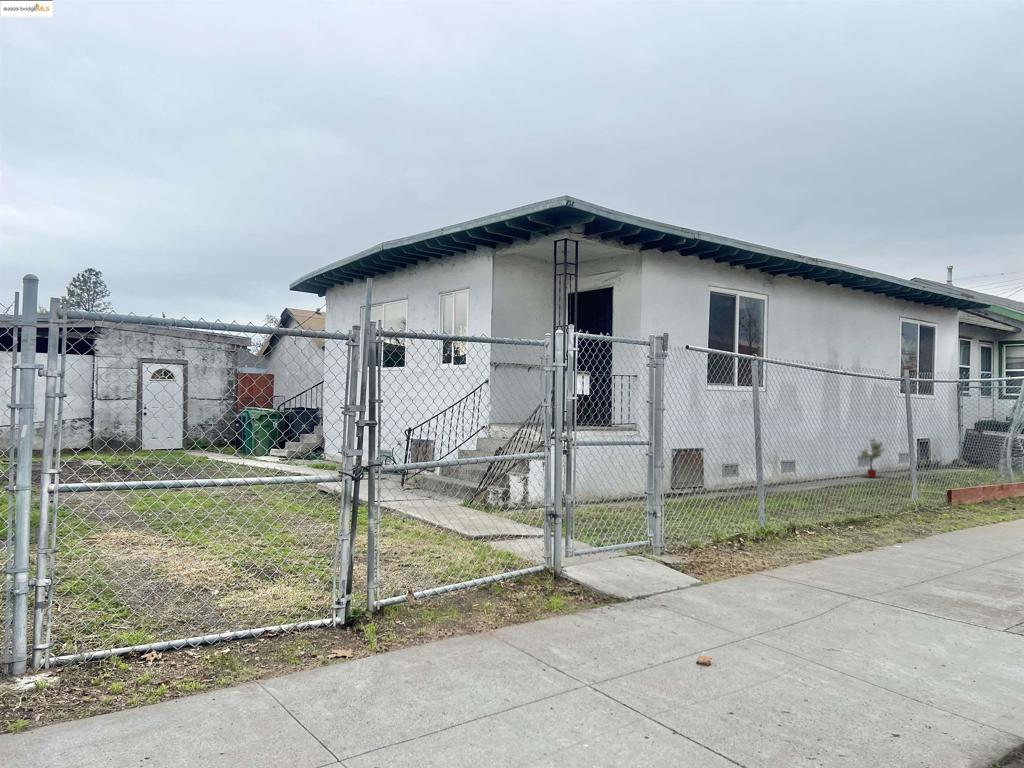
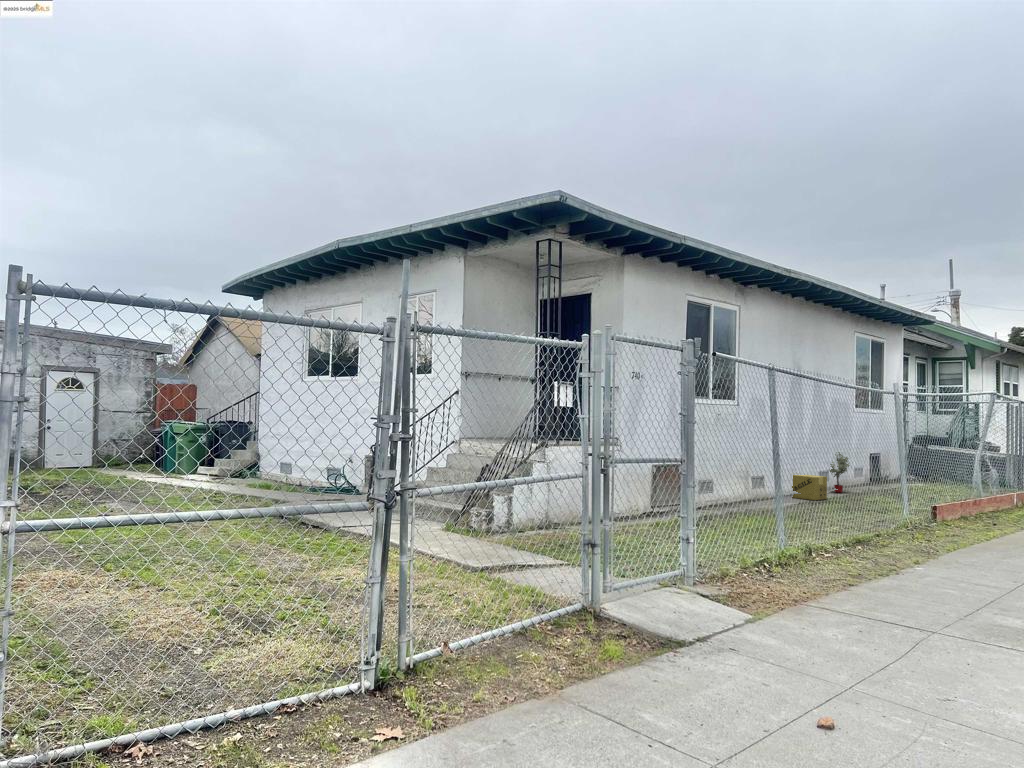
cardboard box: none [812,458,855,484] -> present [792,475,827,500]

